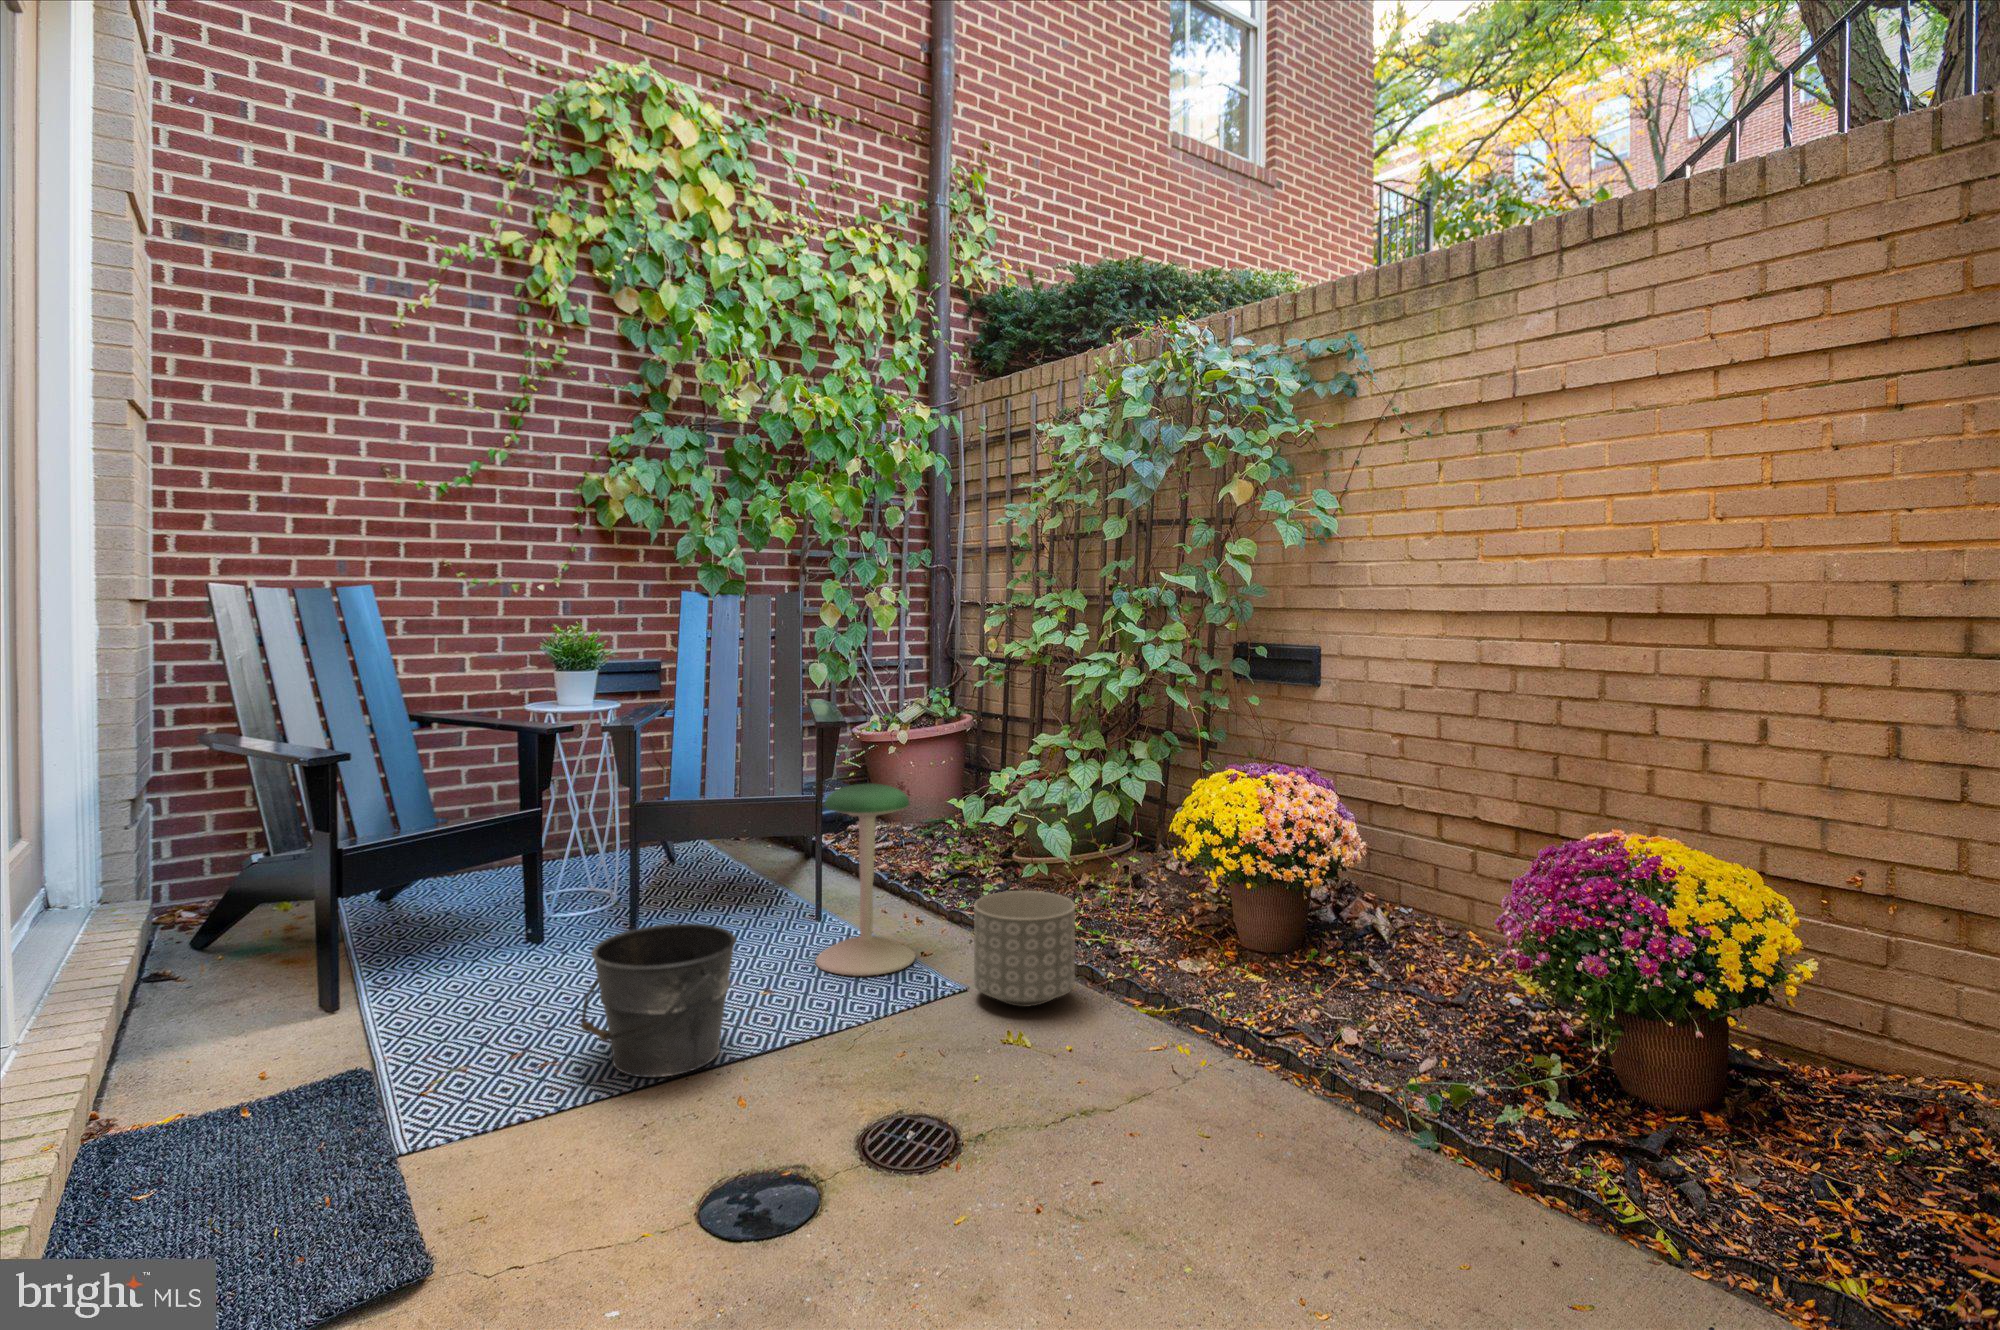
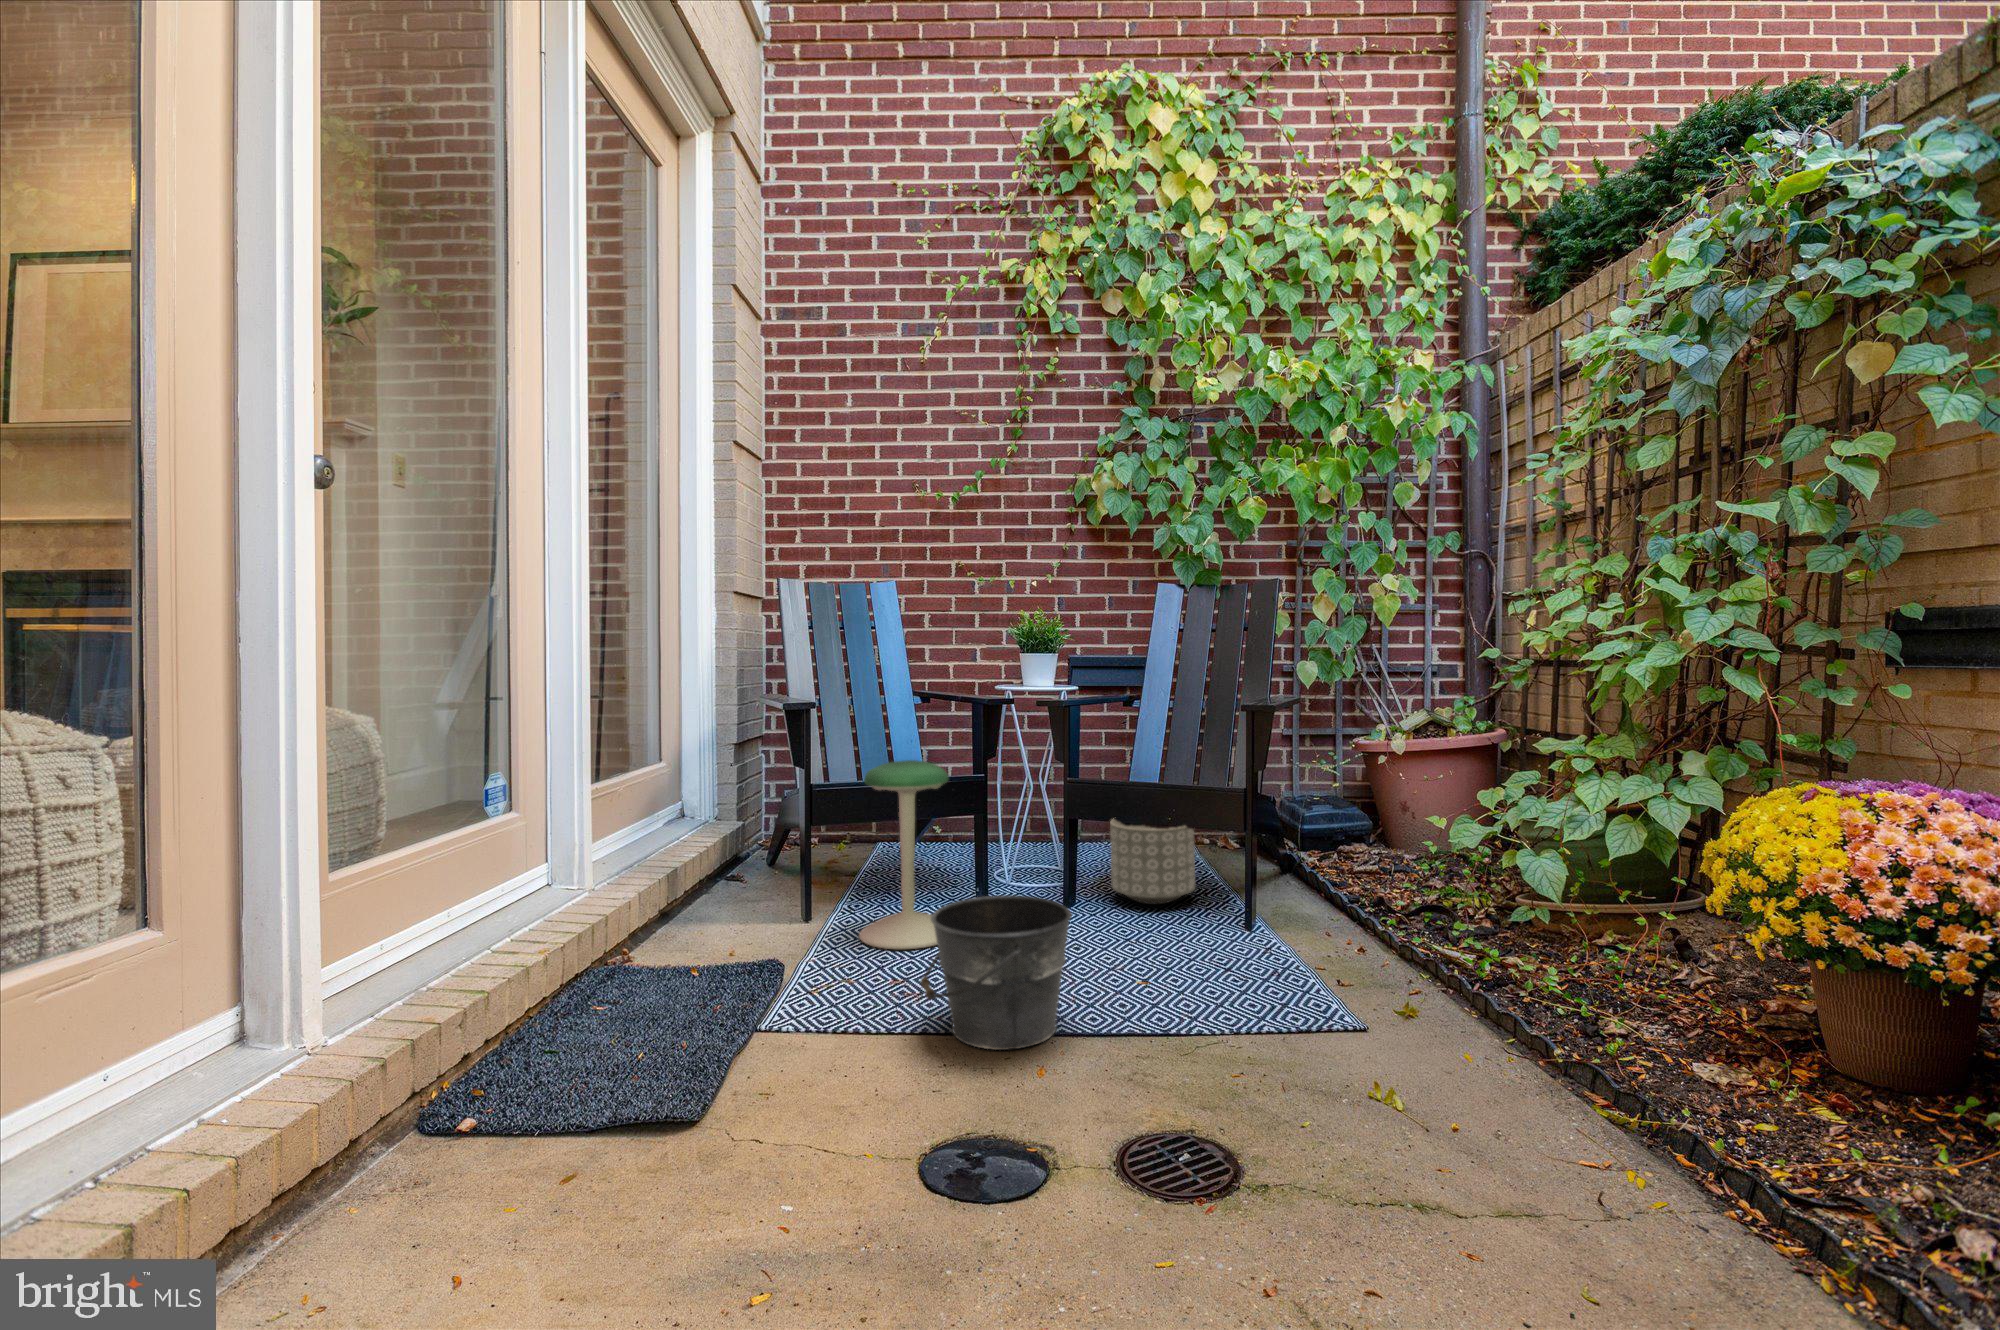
stool: present [815,784,916,976] -> present [859,760,948,949]
planter: present [974,891,1075,1007] -> present [1110,819,1195,904]

